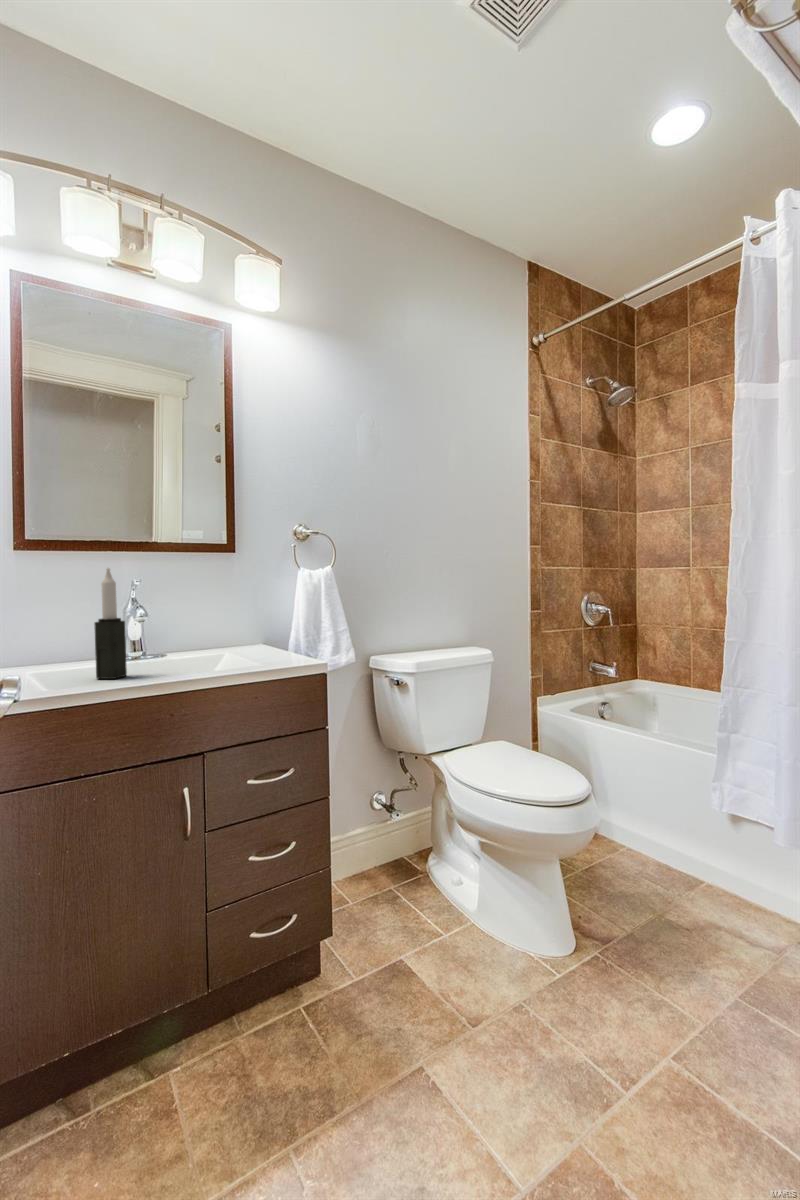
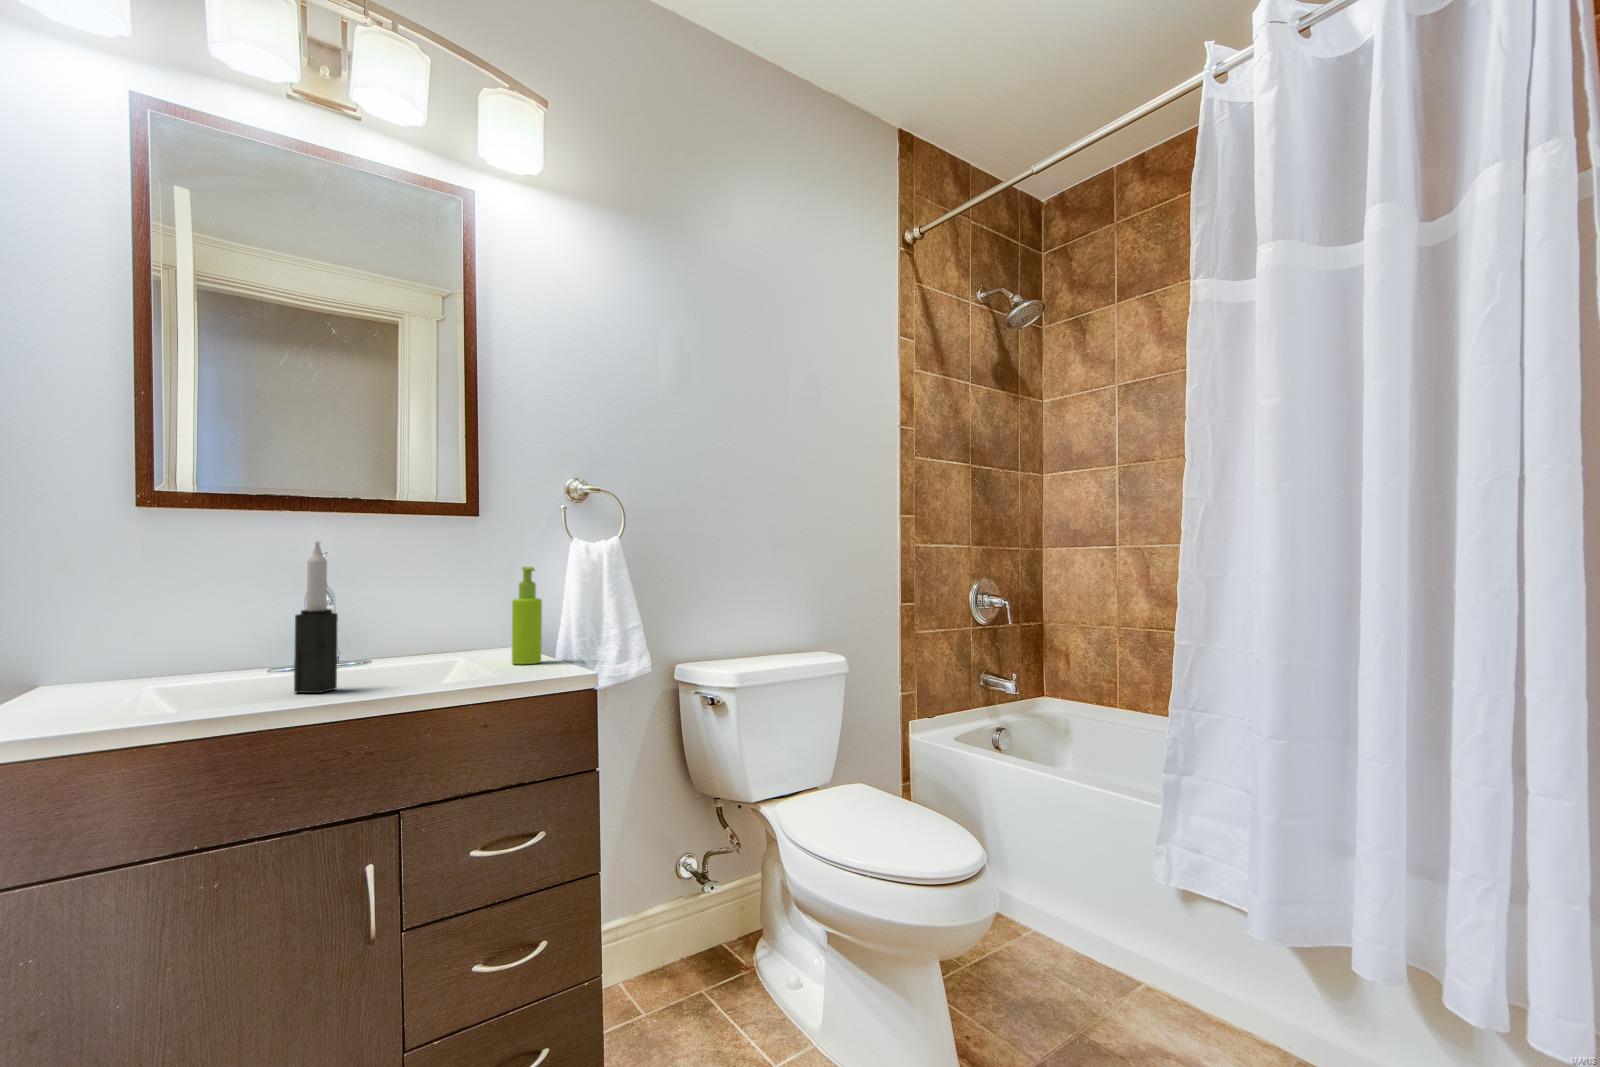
soap dispenser: none [252,587,274,657] -> present [512,567,542,664]

